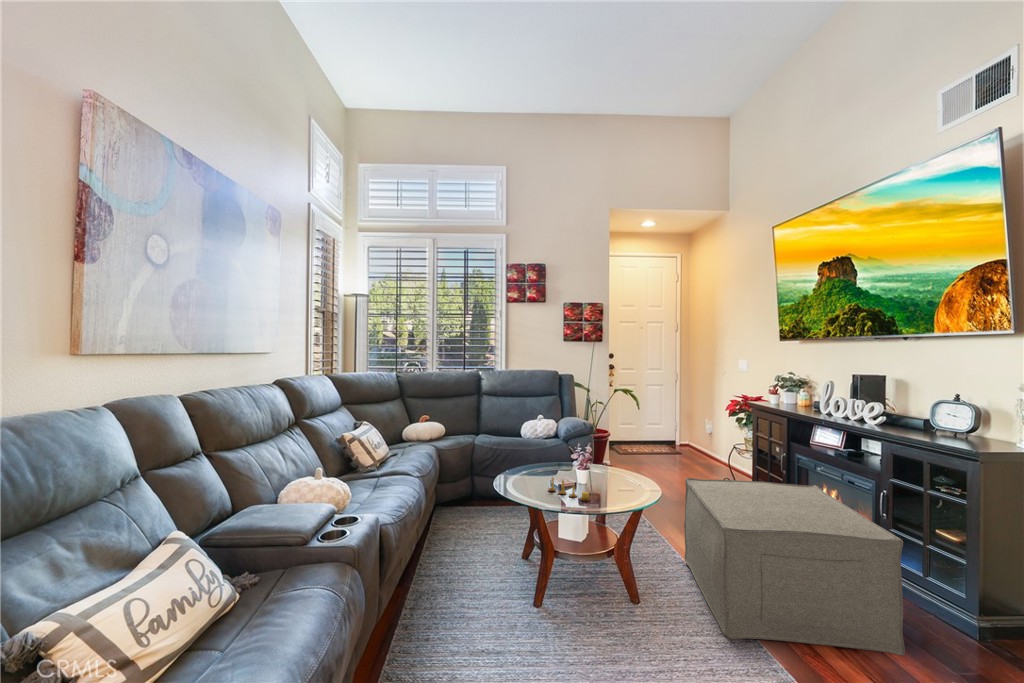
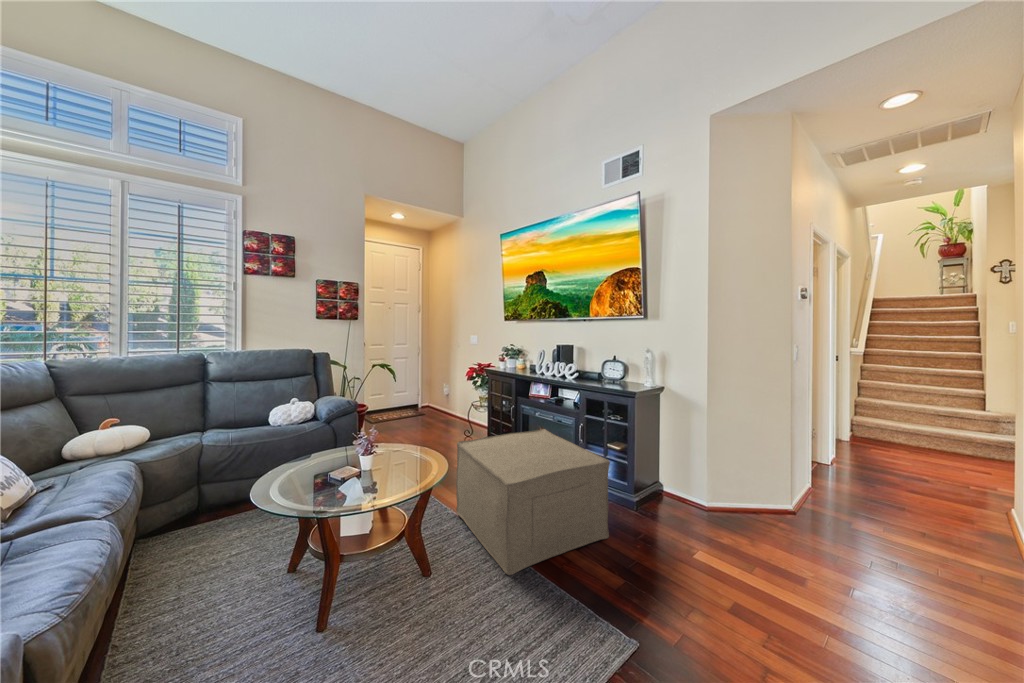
candle: present [548,477,591,501] -> none [326,471,380,492]

